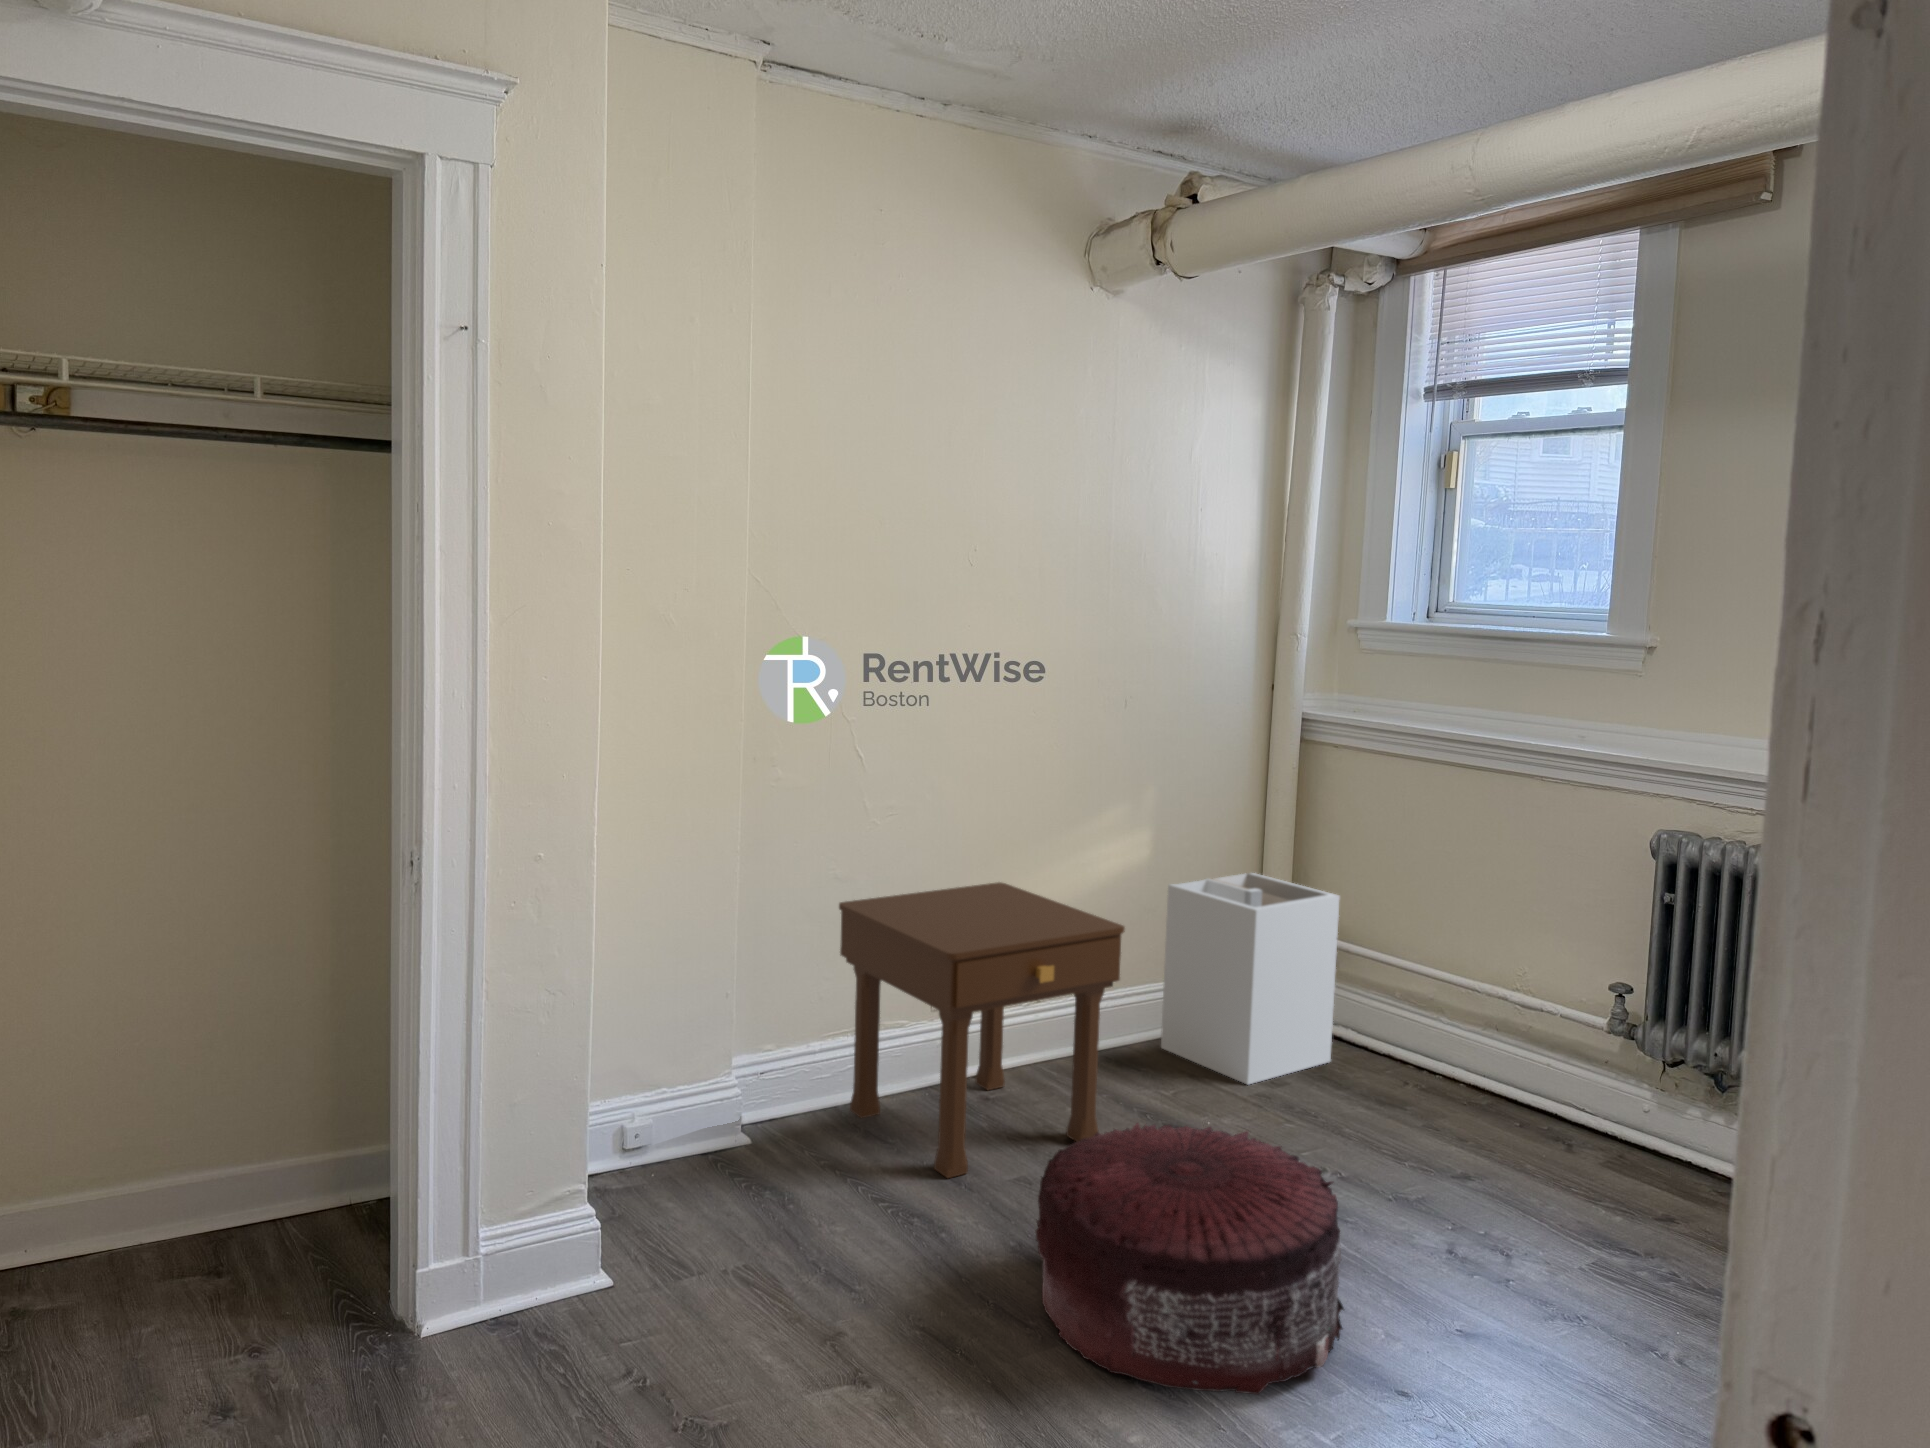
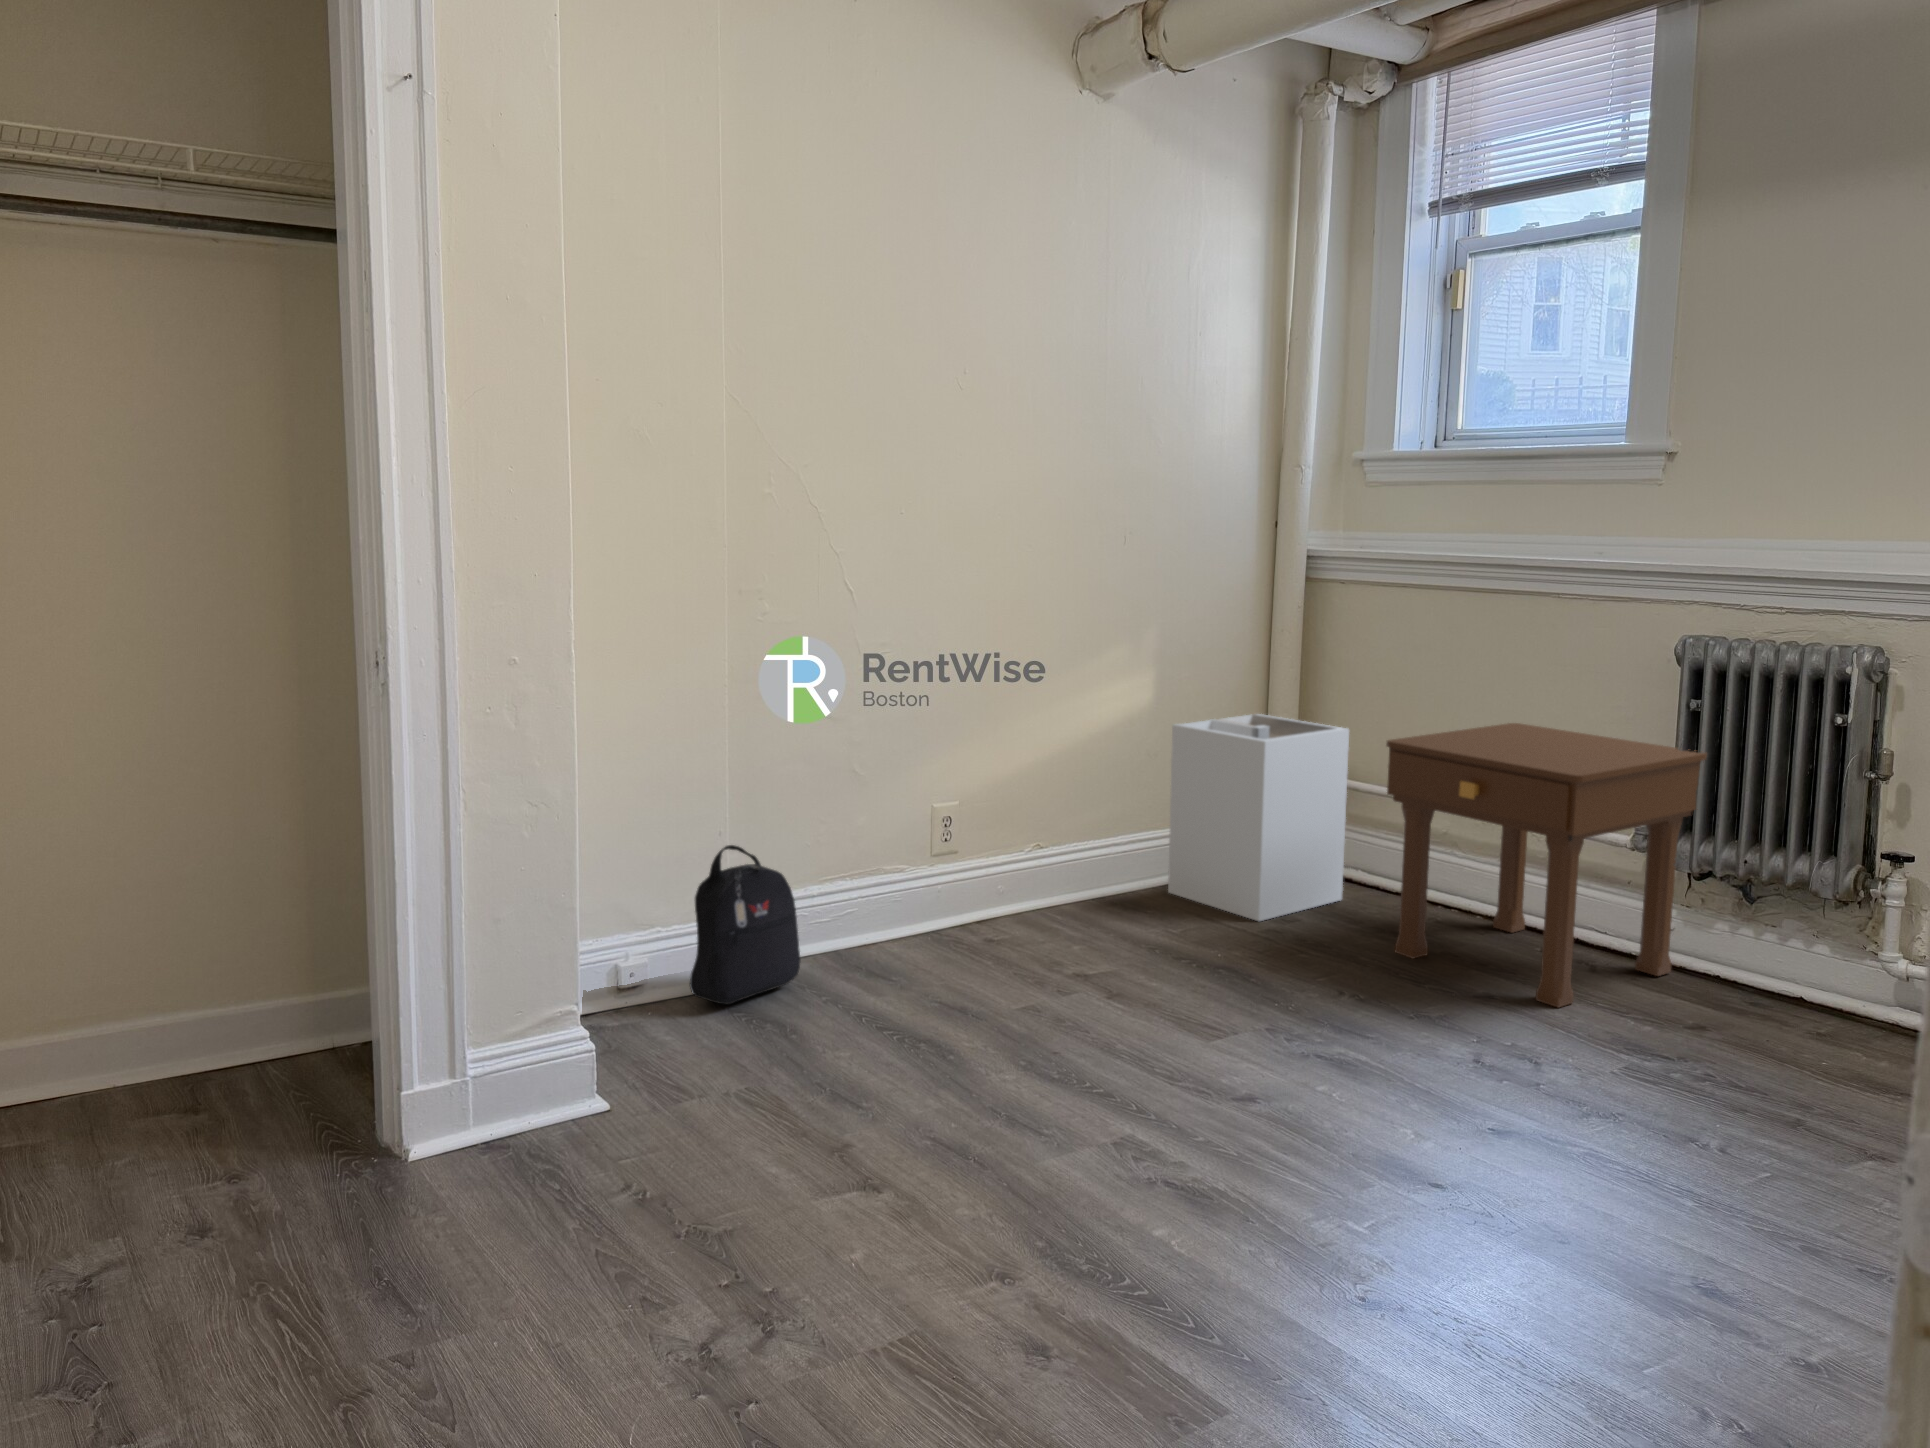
nightstand: present [839,882,1125,1178] -> present [1387,723,1707,1007]
backpack: none [692,1010,800,1168] -> present [690,845,801,1004]
pouf: present [1036,1123,1344,1394] -> none [1050,933,1374,1187]

